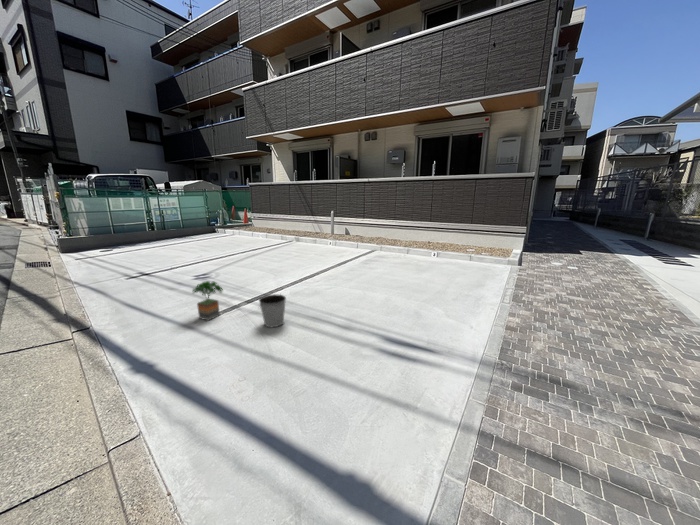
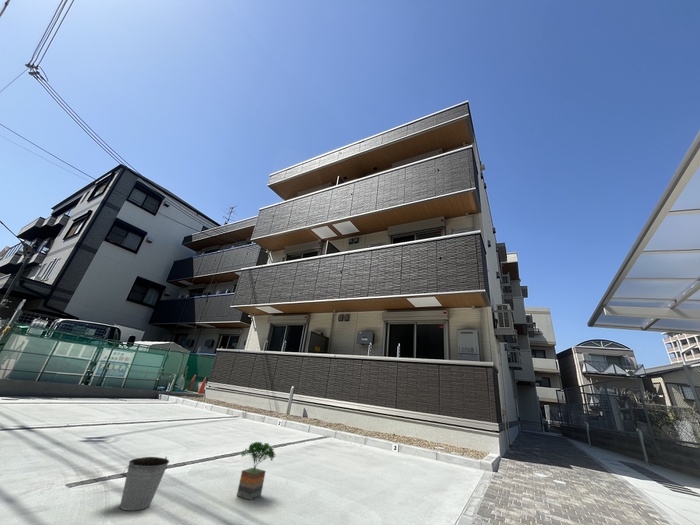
potted tree: present [193,281,223,320] -> present [237,442,275,500]

